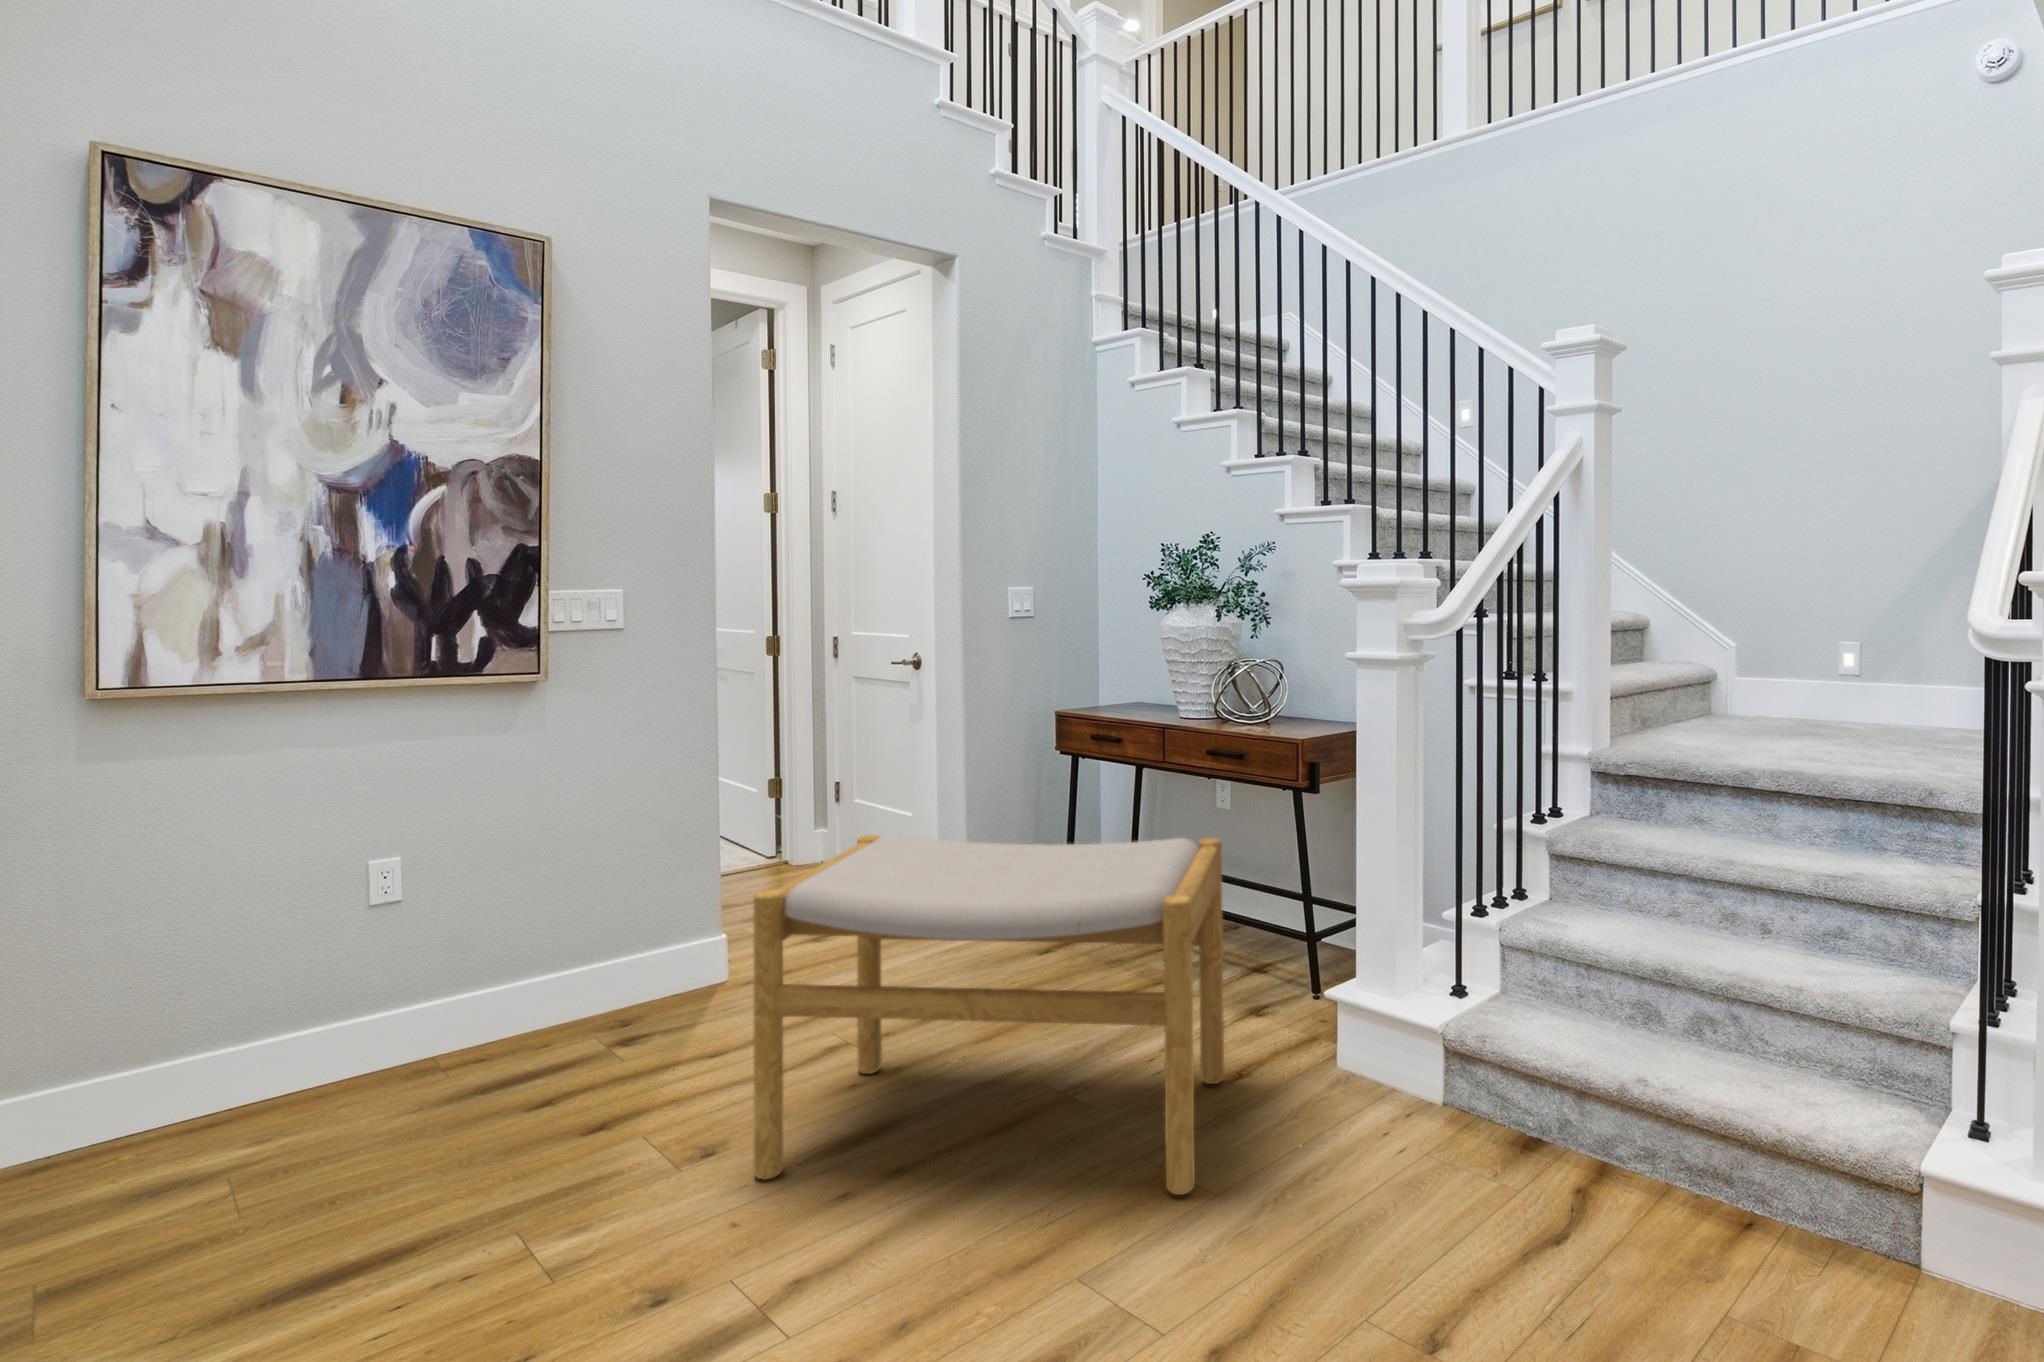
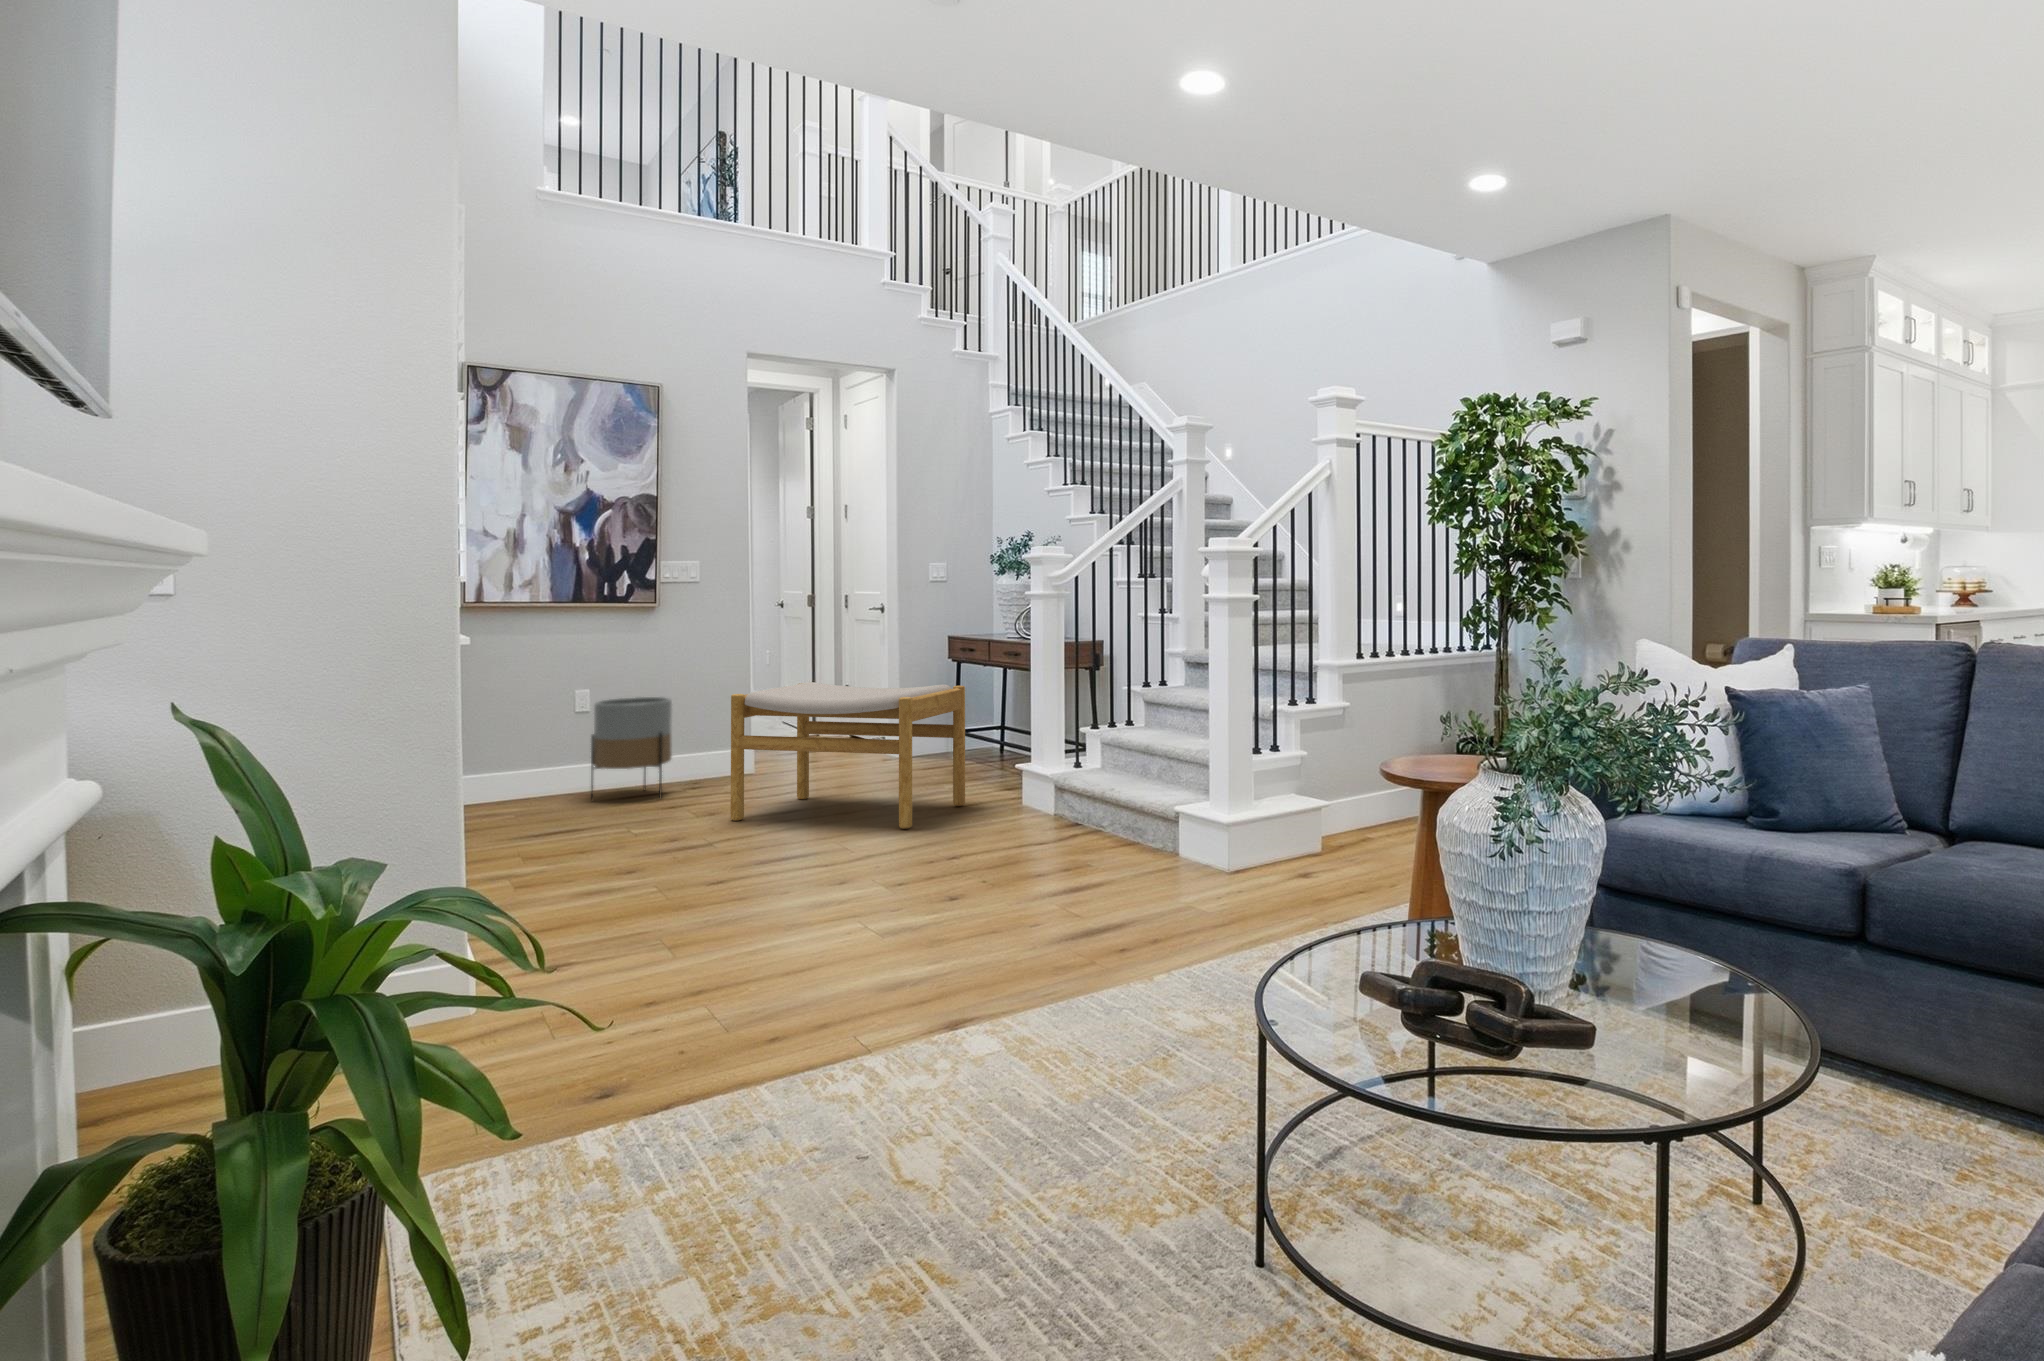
planter: none [403,866,580,1111] -> present [591,697,672,799]

